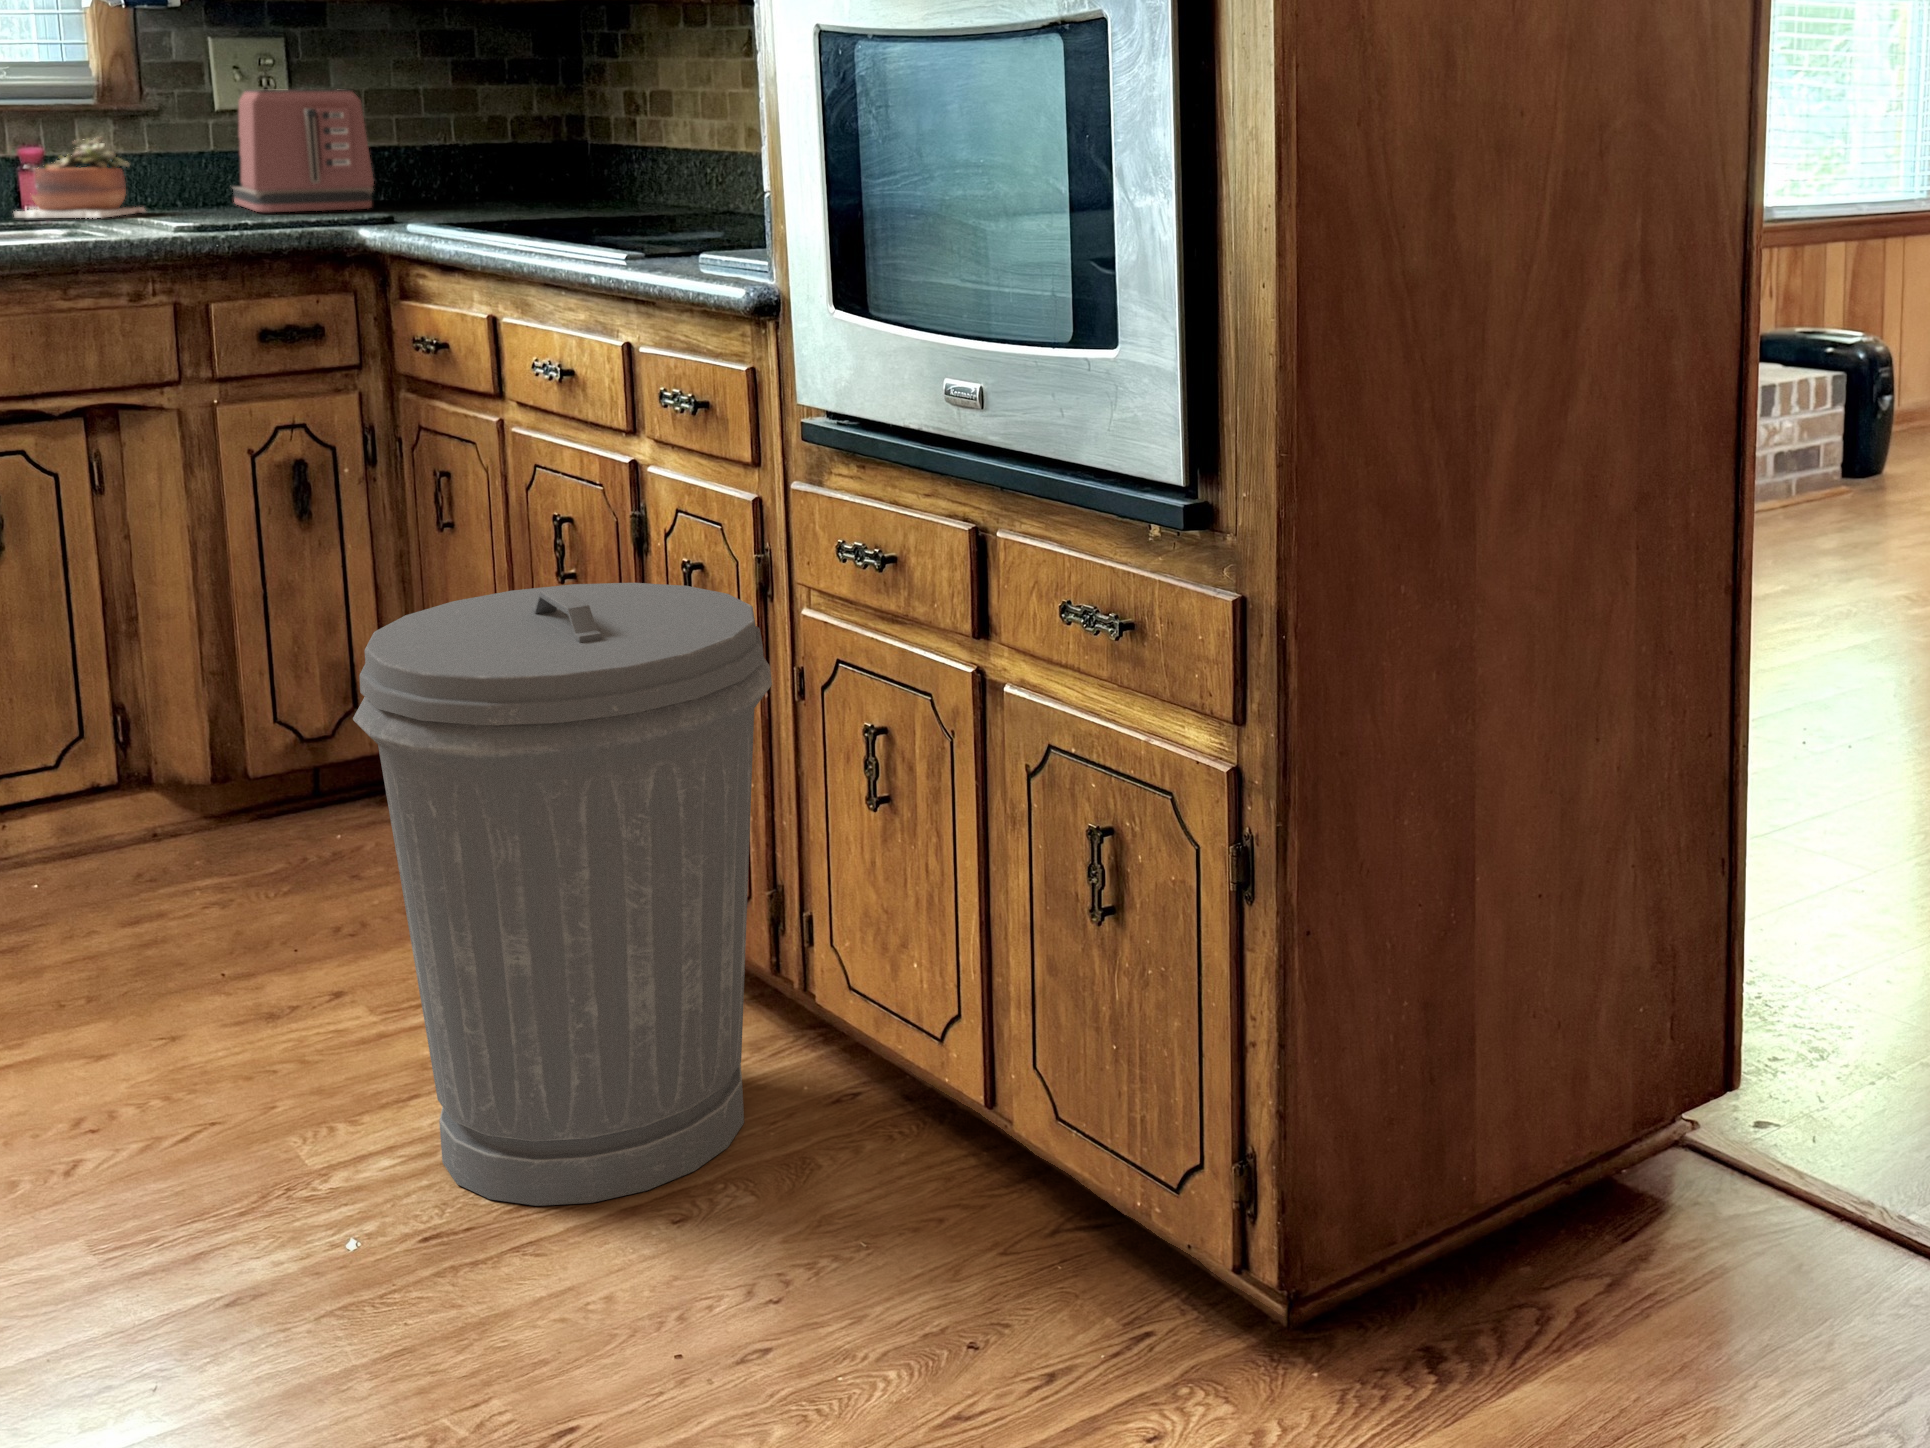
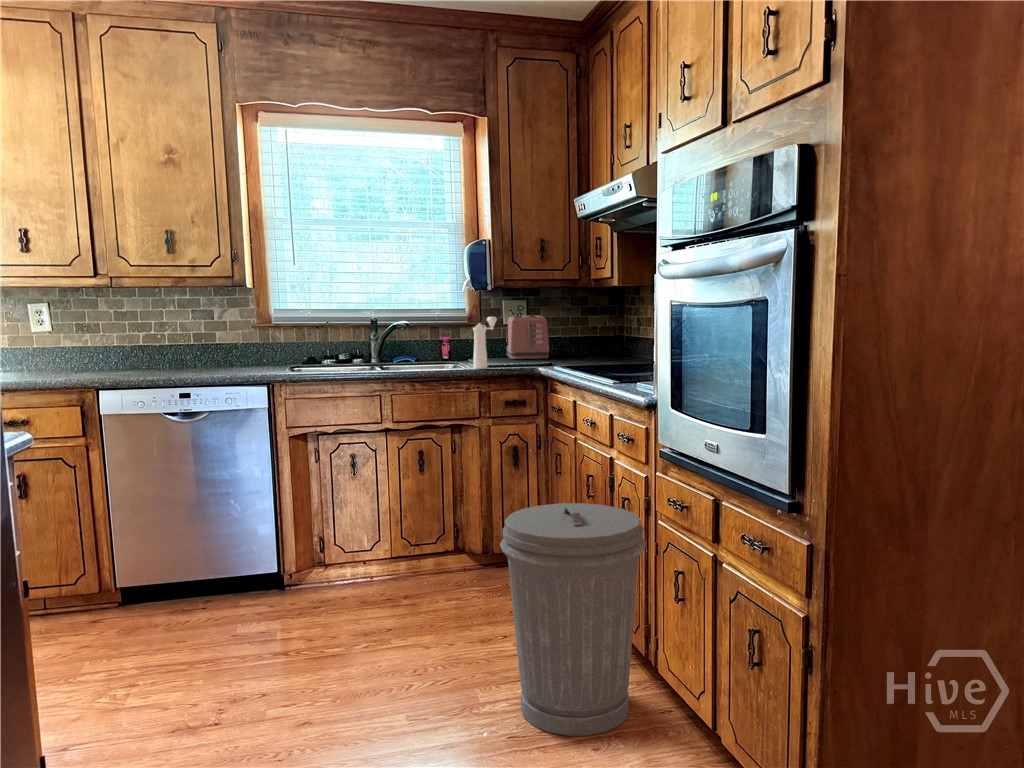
pepper mill: none [144,85,219,238] -> present [473,317,497,369]
succulent plant: present [14,137,145,218] -> none [439,333,479,360]

